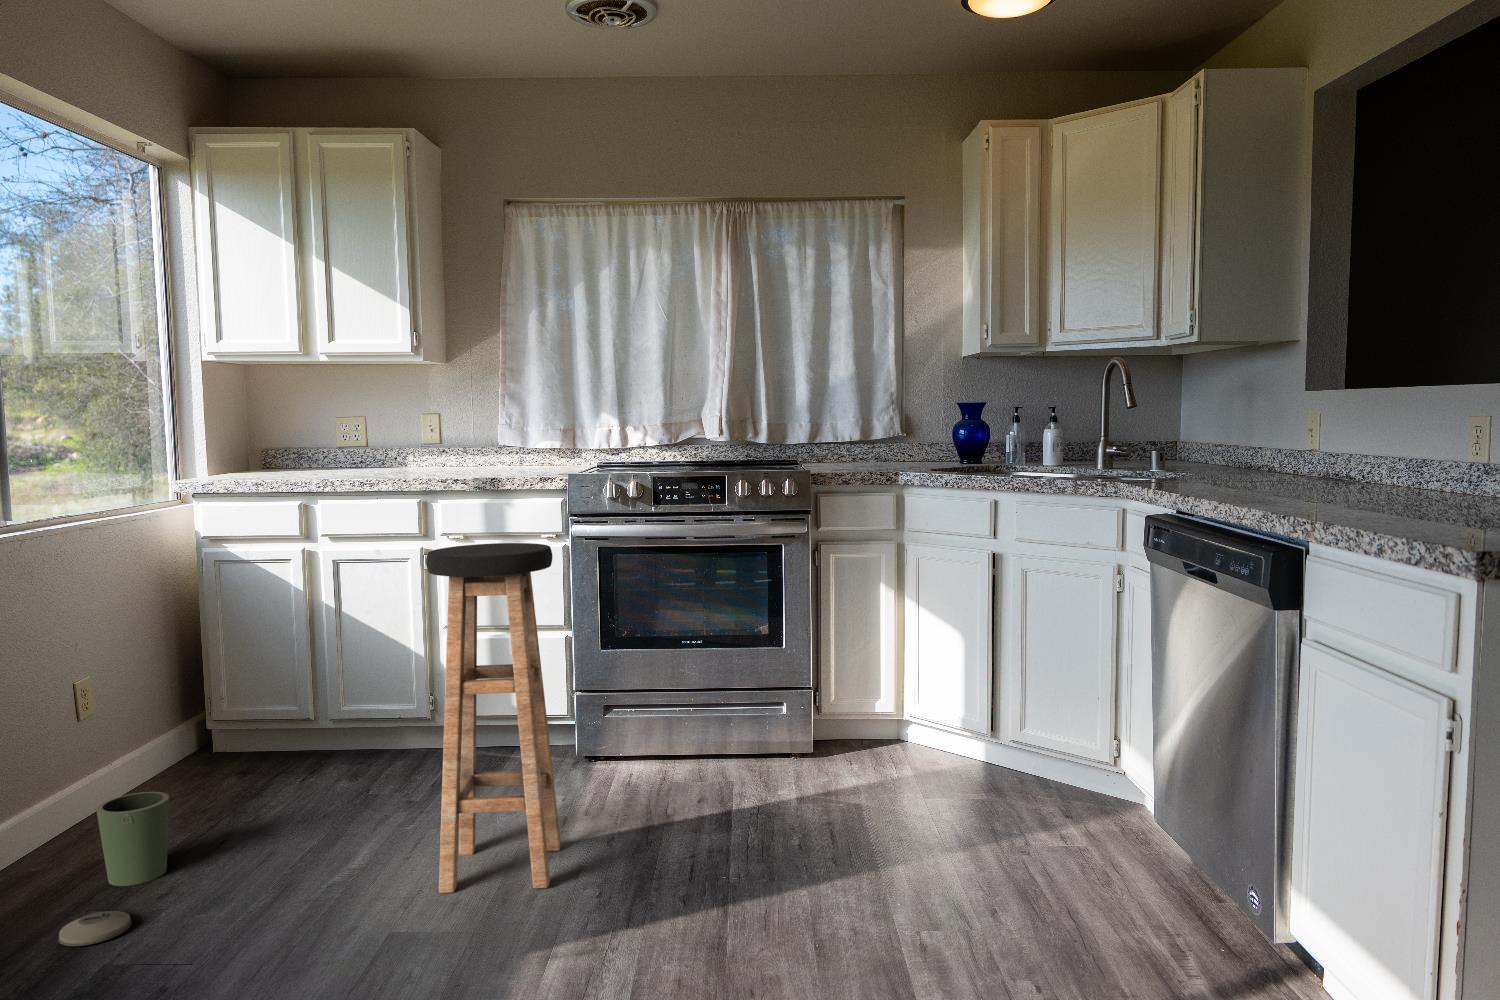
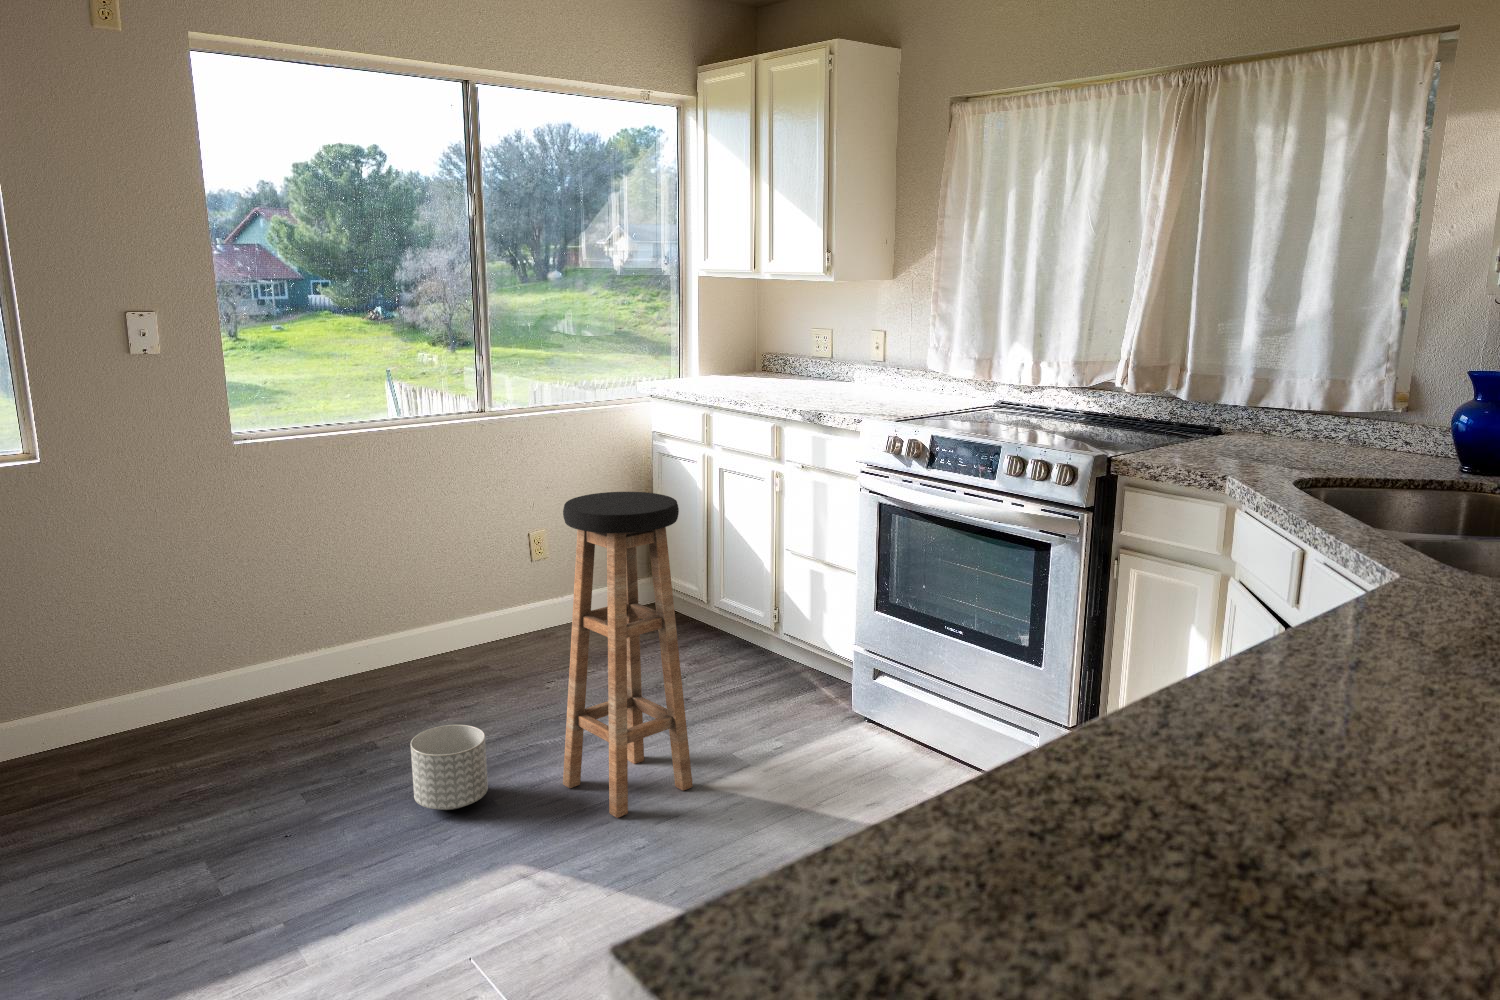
trash can: present [58,792,169,946] -> none [380,628,499,726]
planter: none [299,852,399,964] -> present [410,725,488,810]

